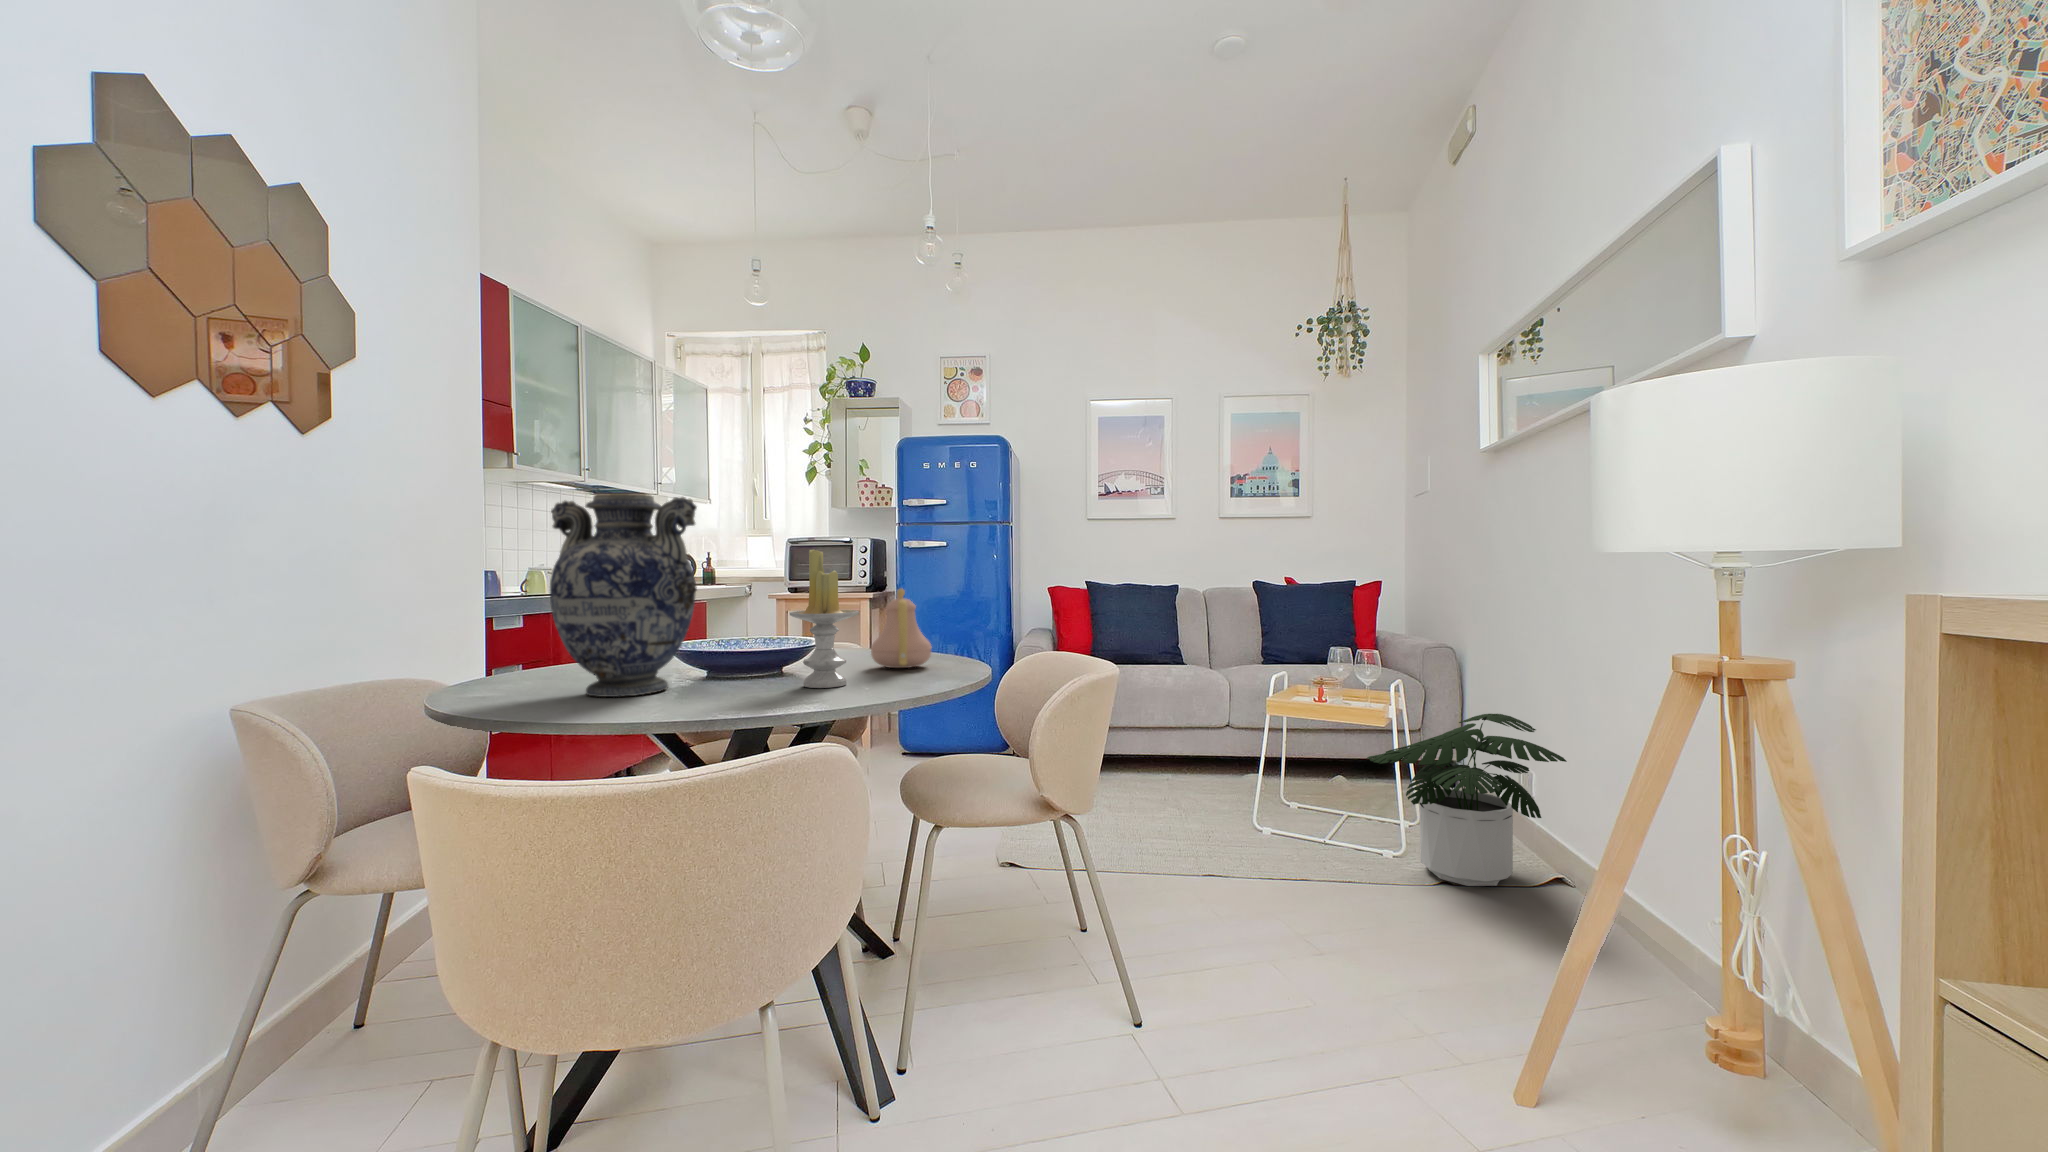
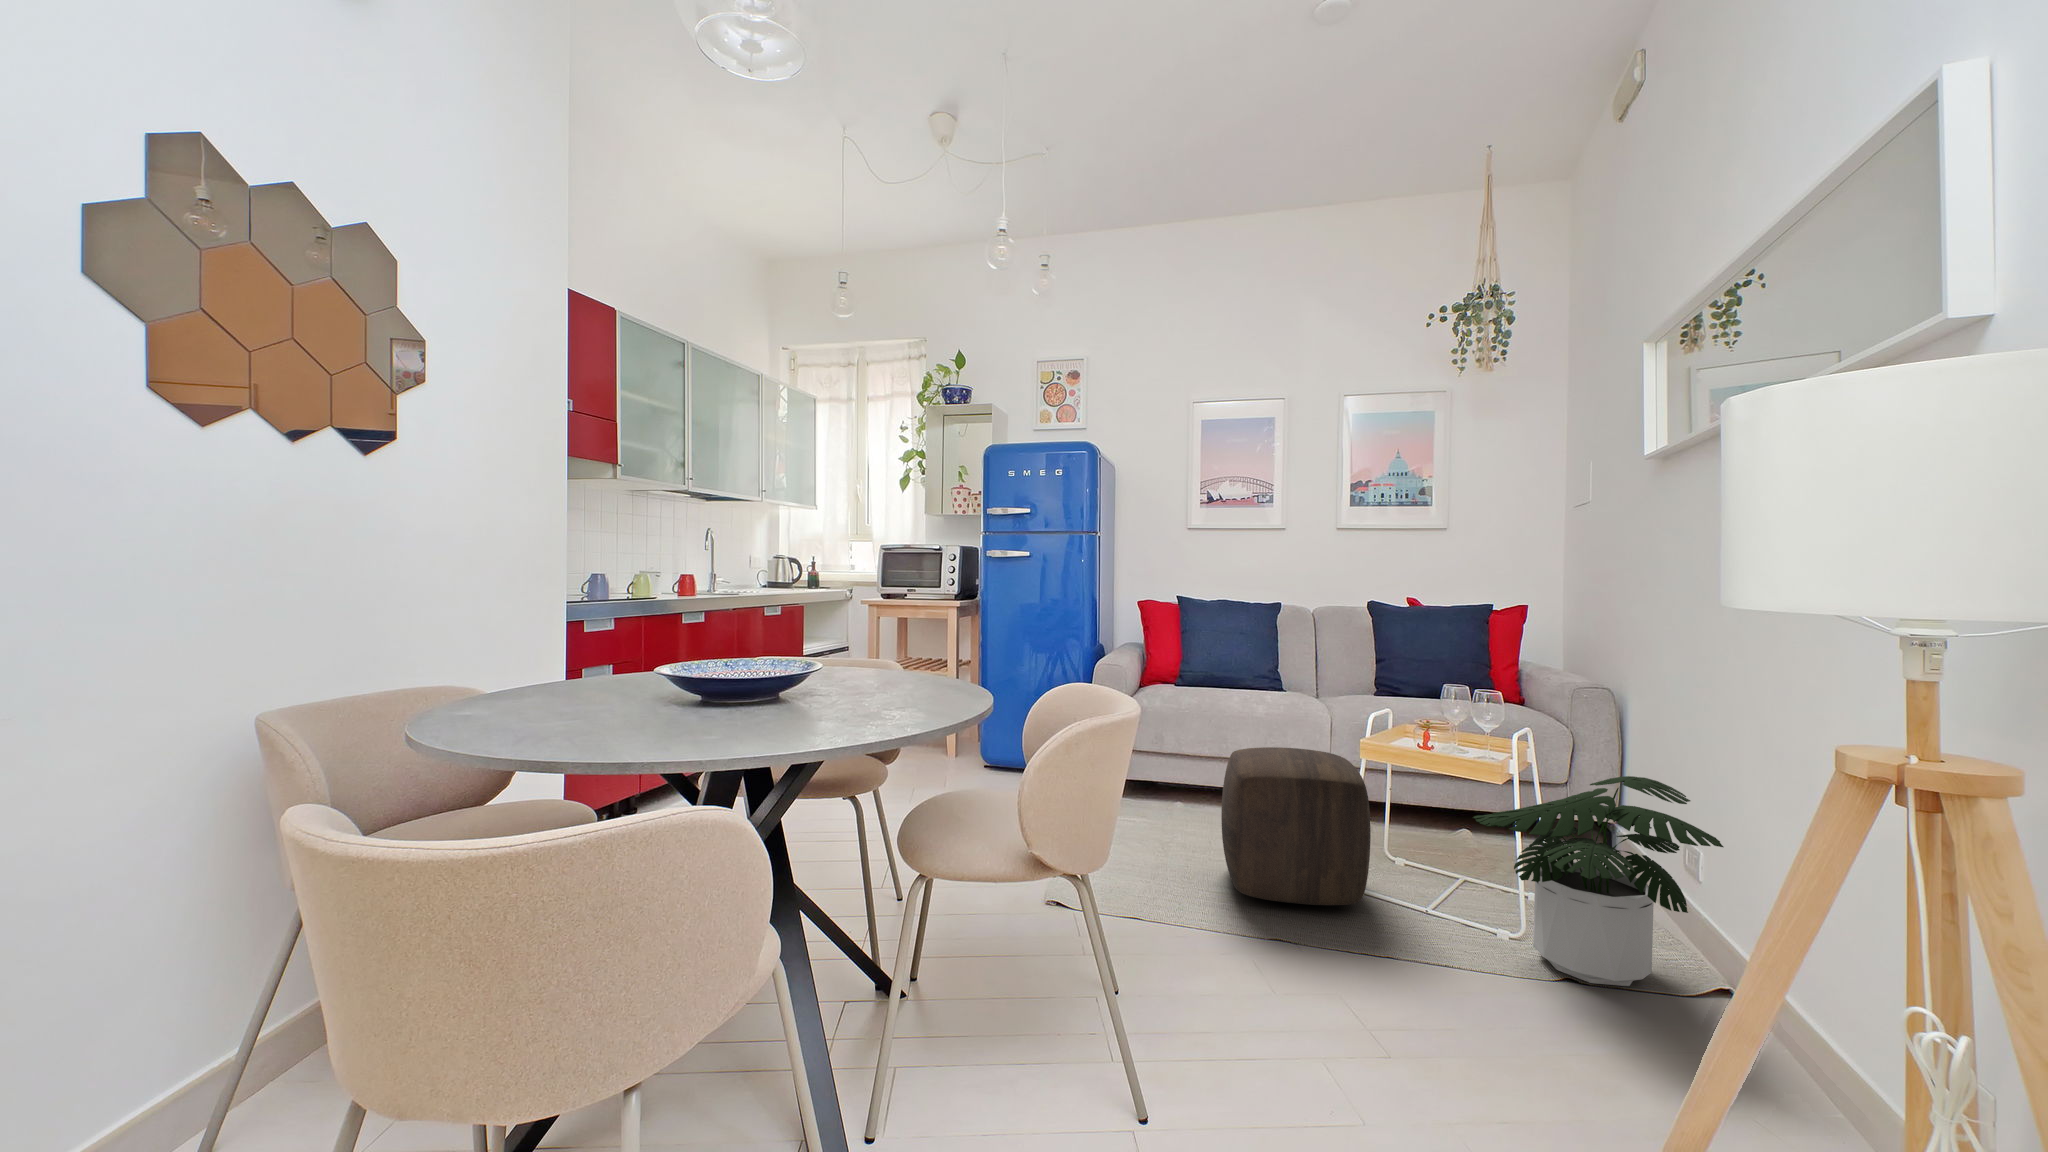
vase: present [550,493,697,697] -> none [518,523,668,731]
candle: present [789,549,859,688] -> none [753,582,829,730]
teapot: present [871,589,932,668] -> none [864,619,930,705]
ottoman: none [1149,711,1282,845] -> present [1221,747,1371,905]

